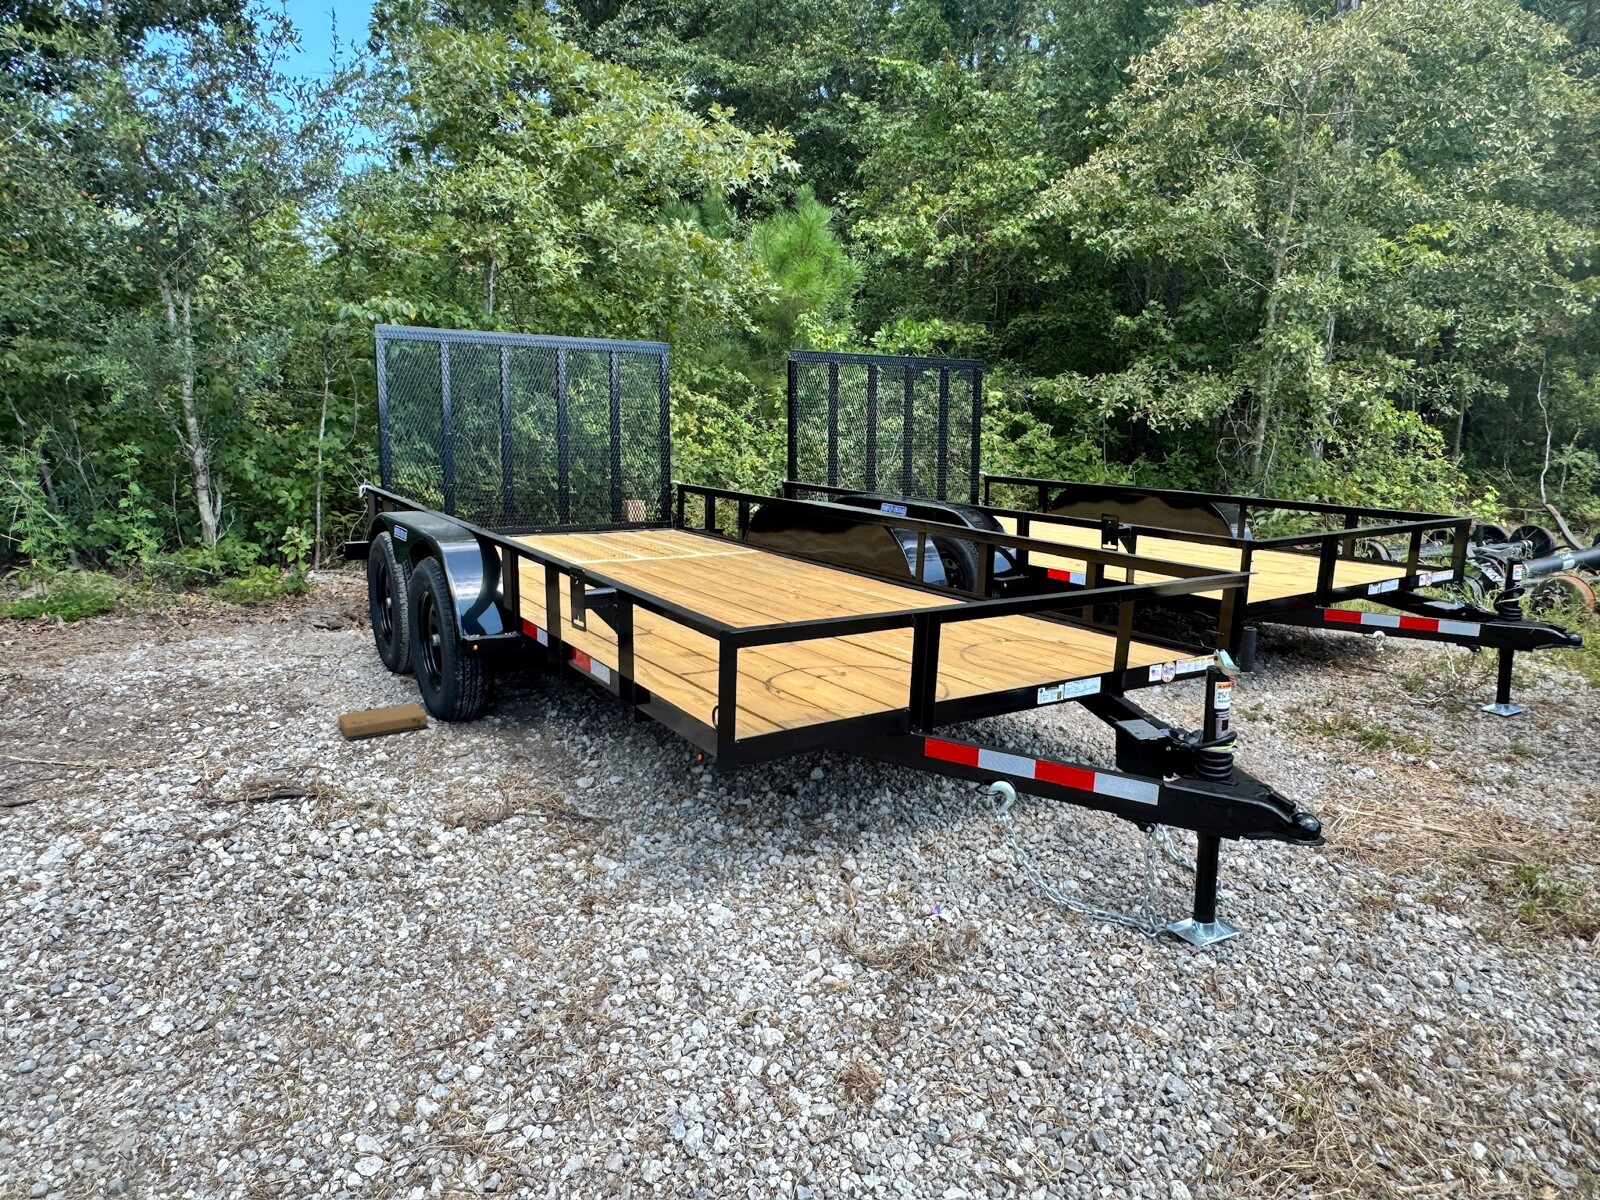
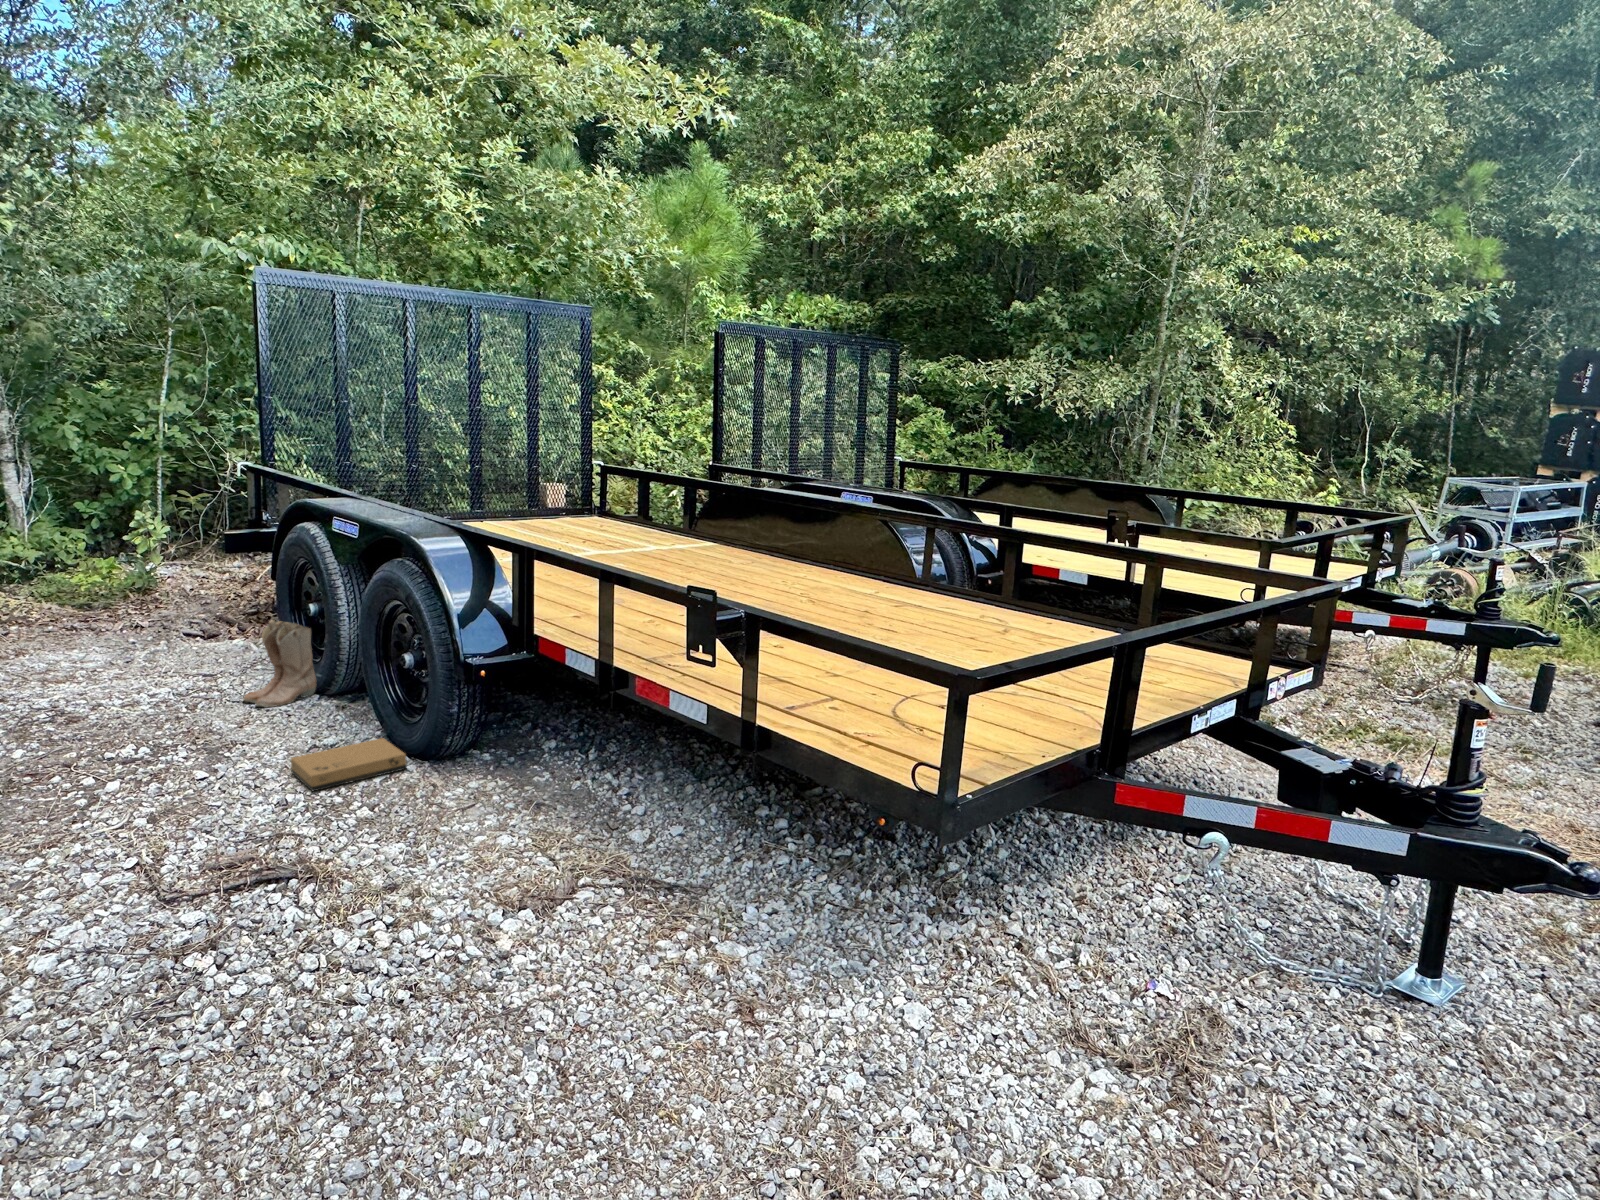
boots: none [326,609,387,681] -> present [243,620,317,708]

